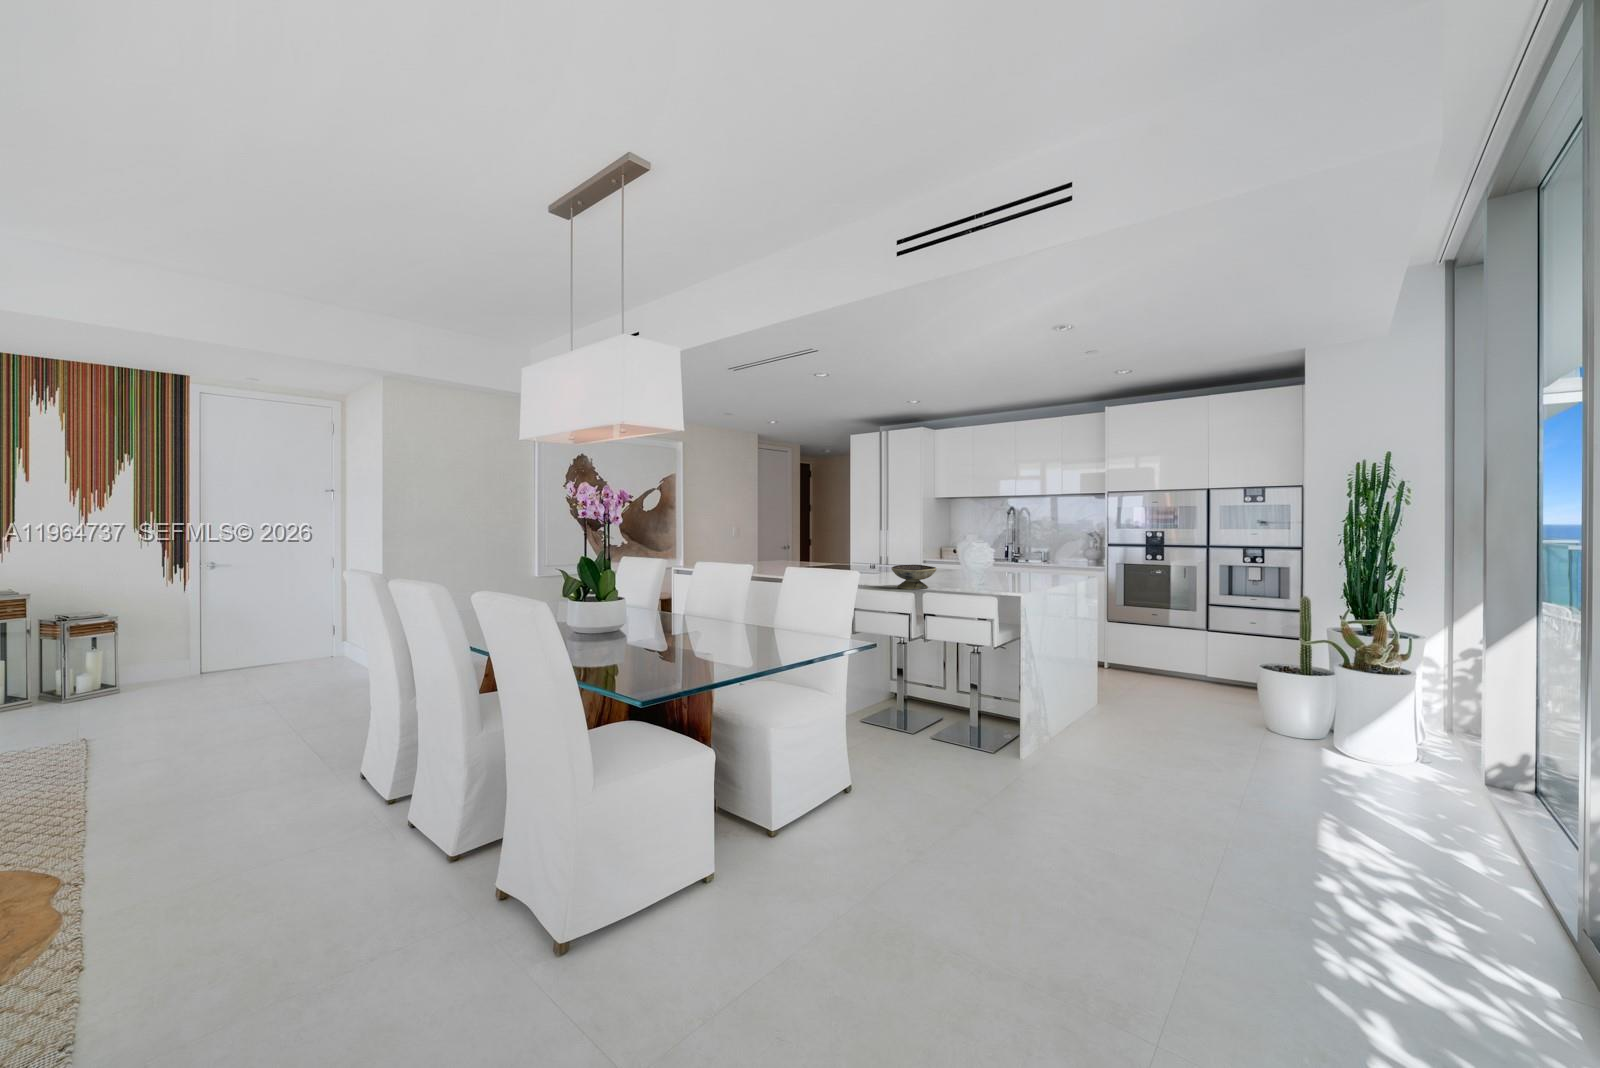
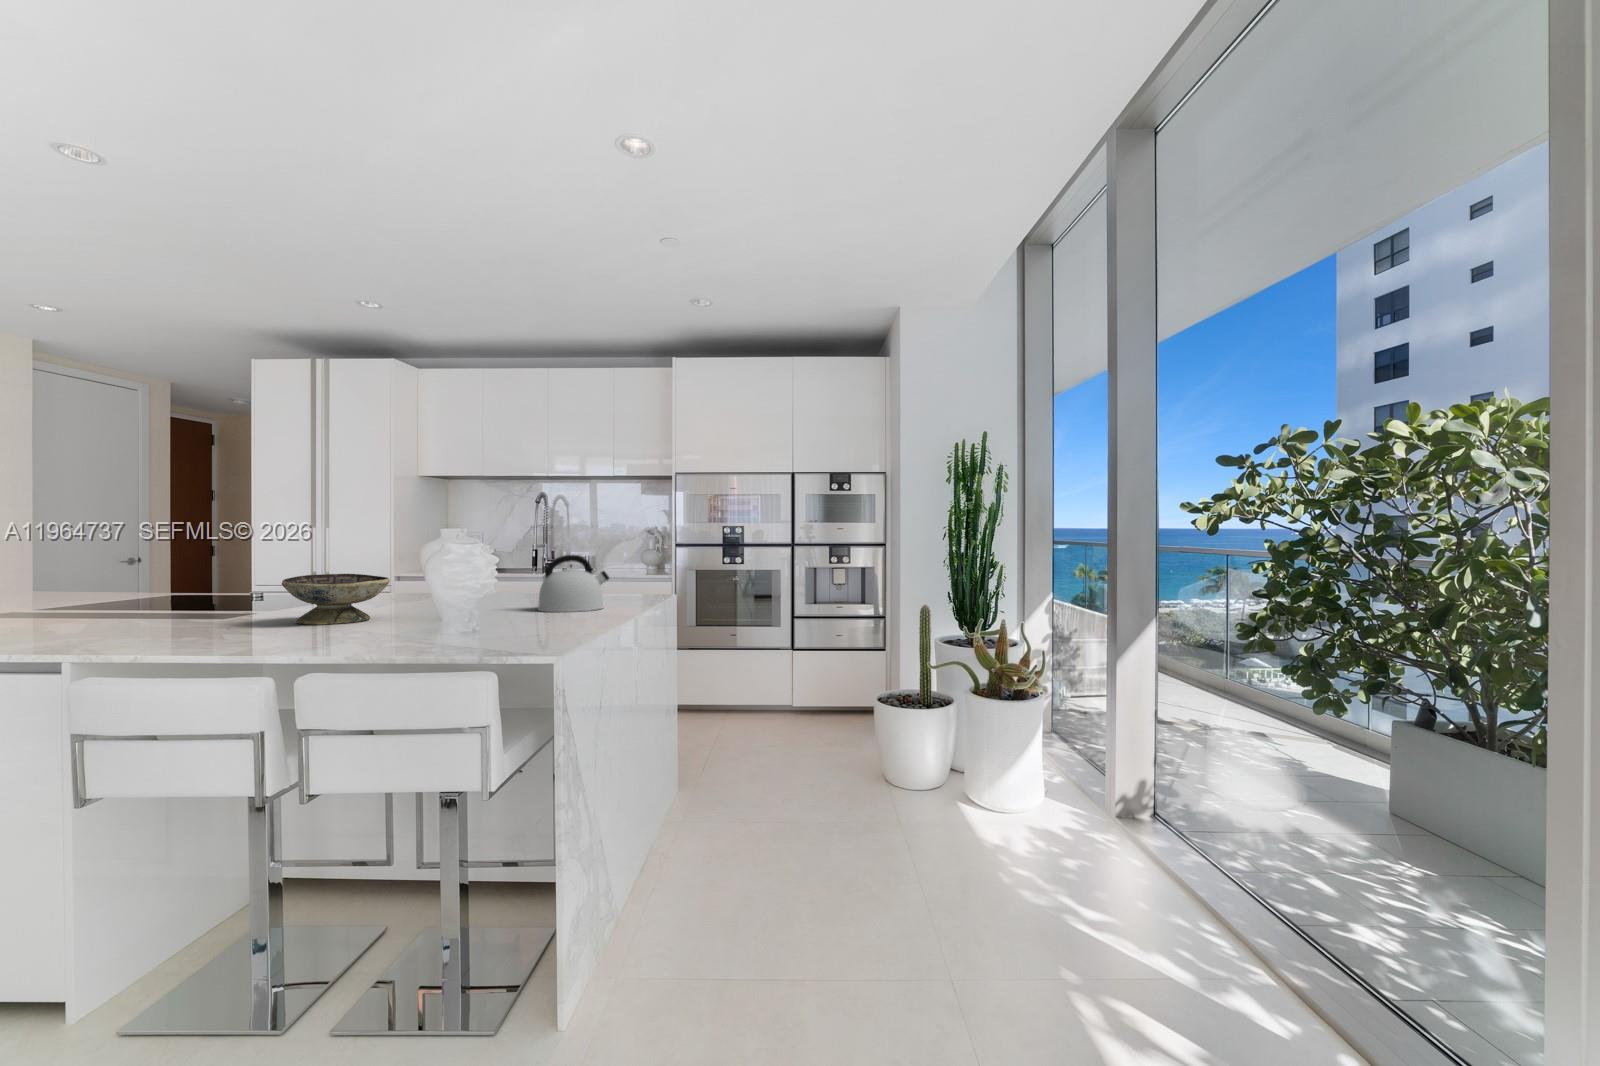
kettle: none [1010,557,1051,589] -> present [538,555,609,612]

